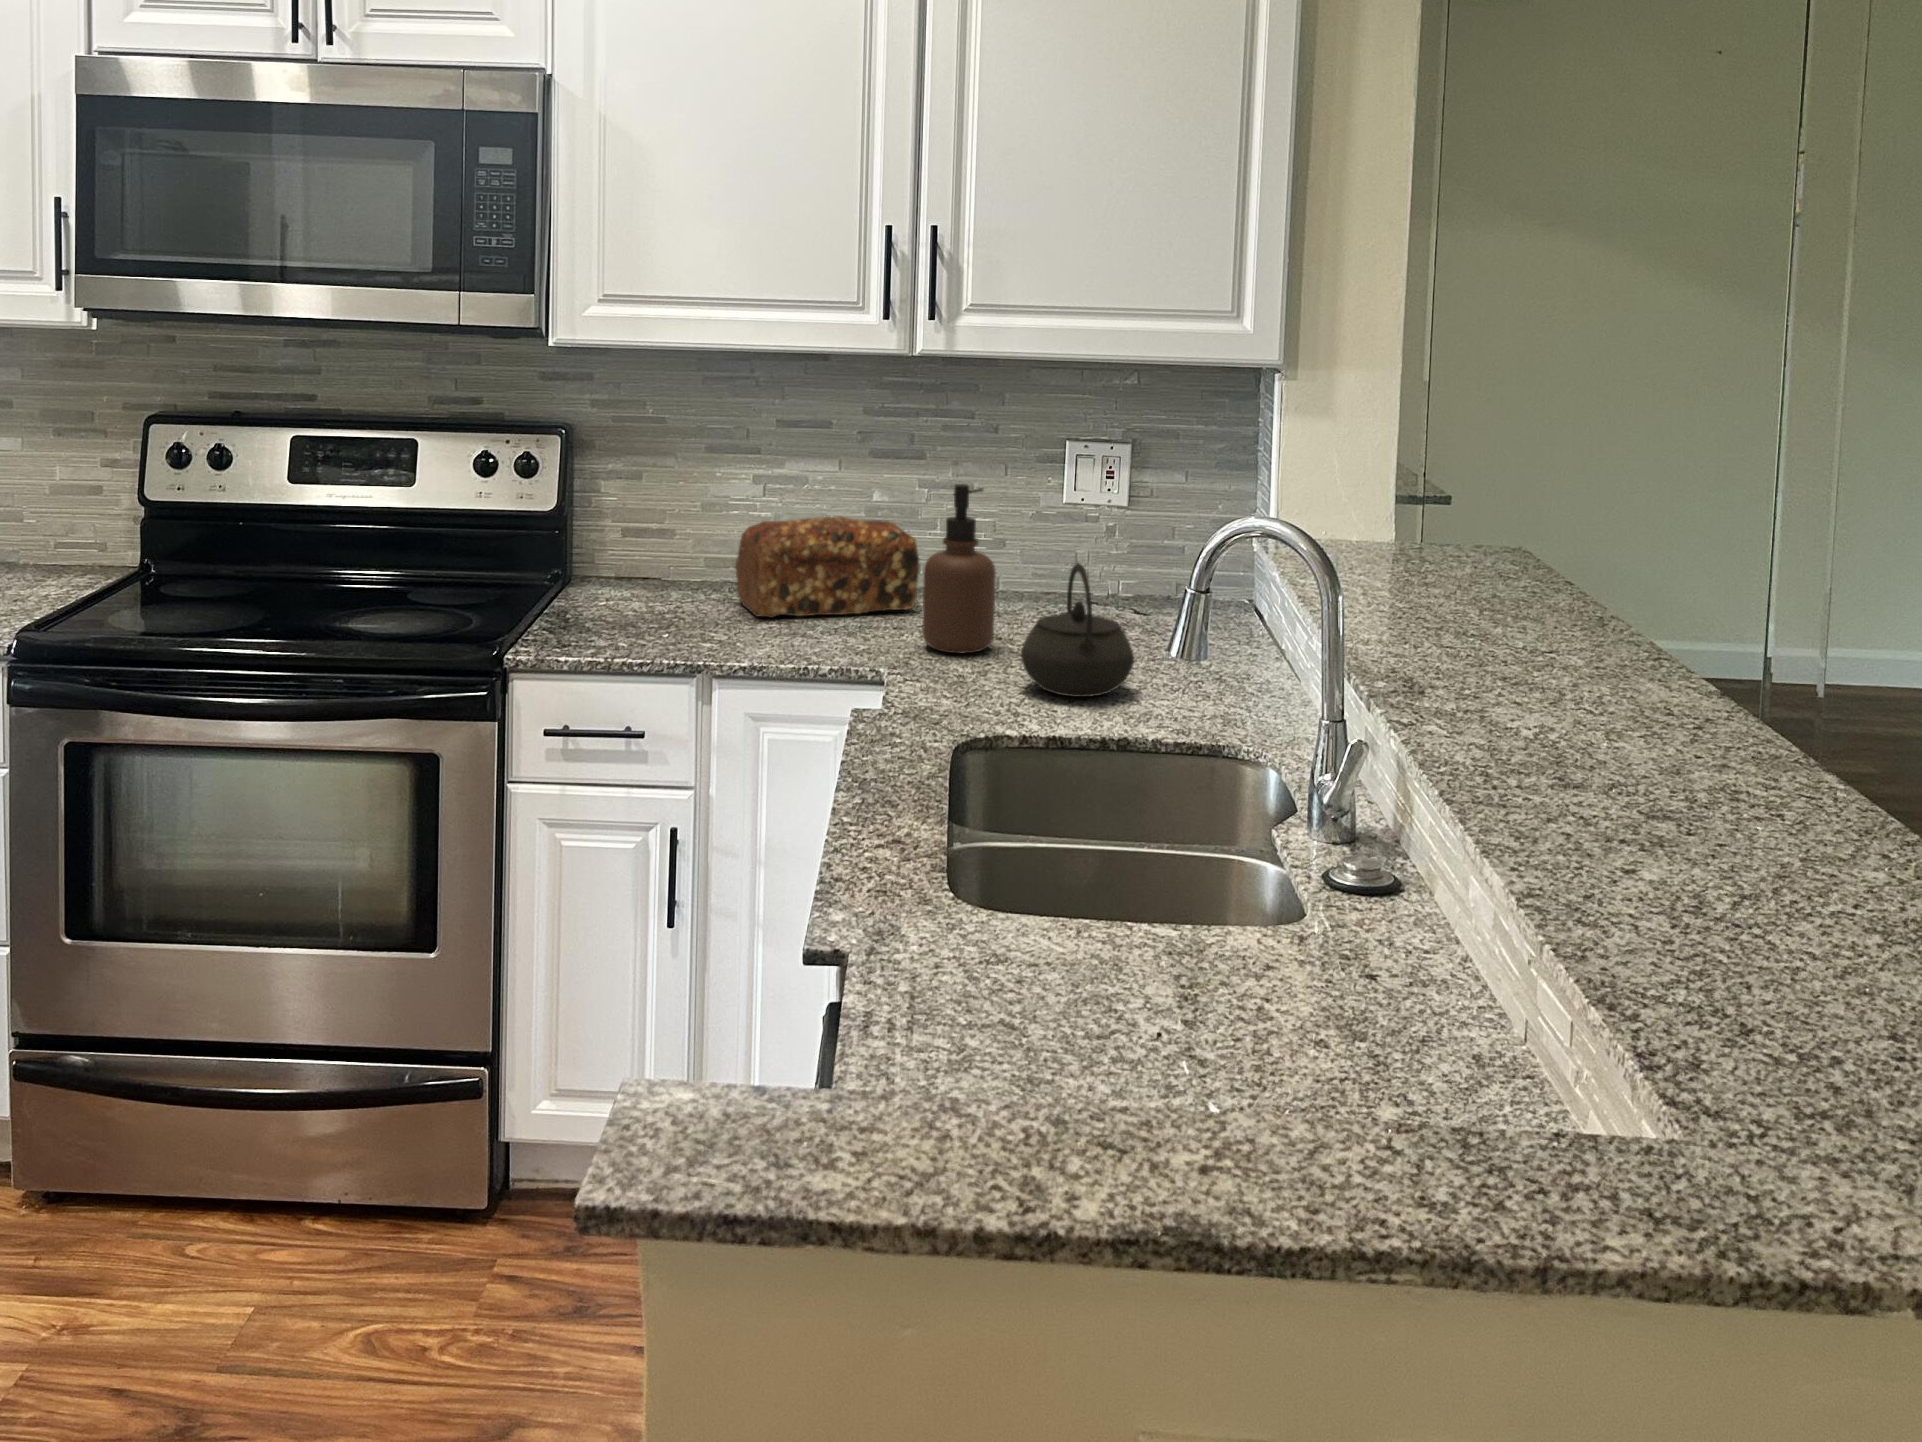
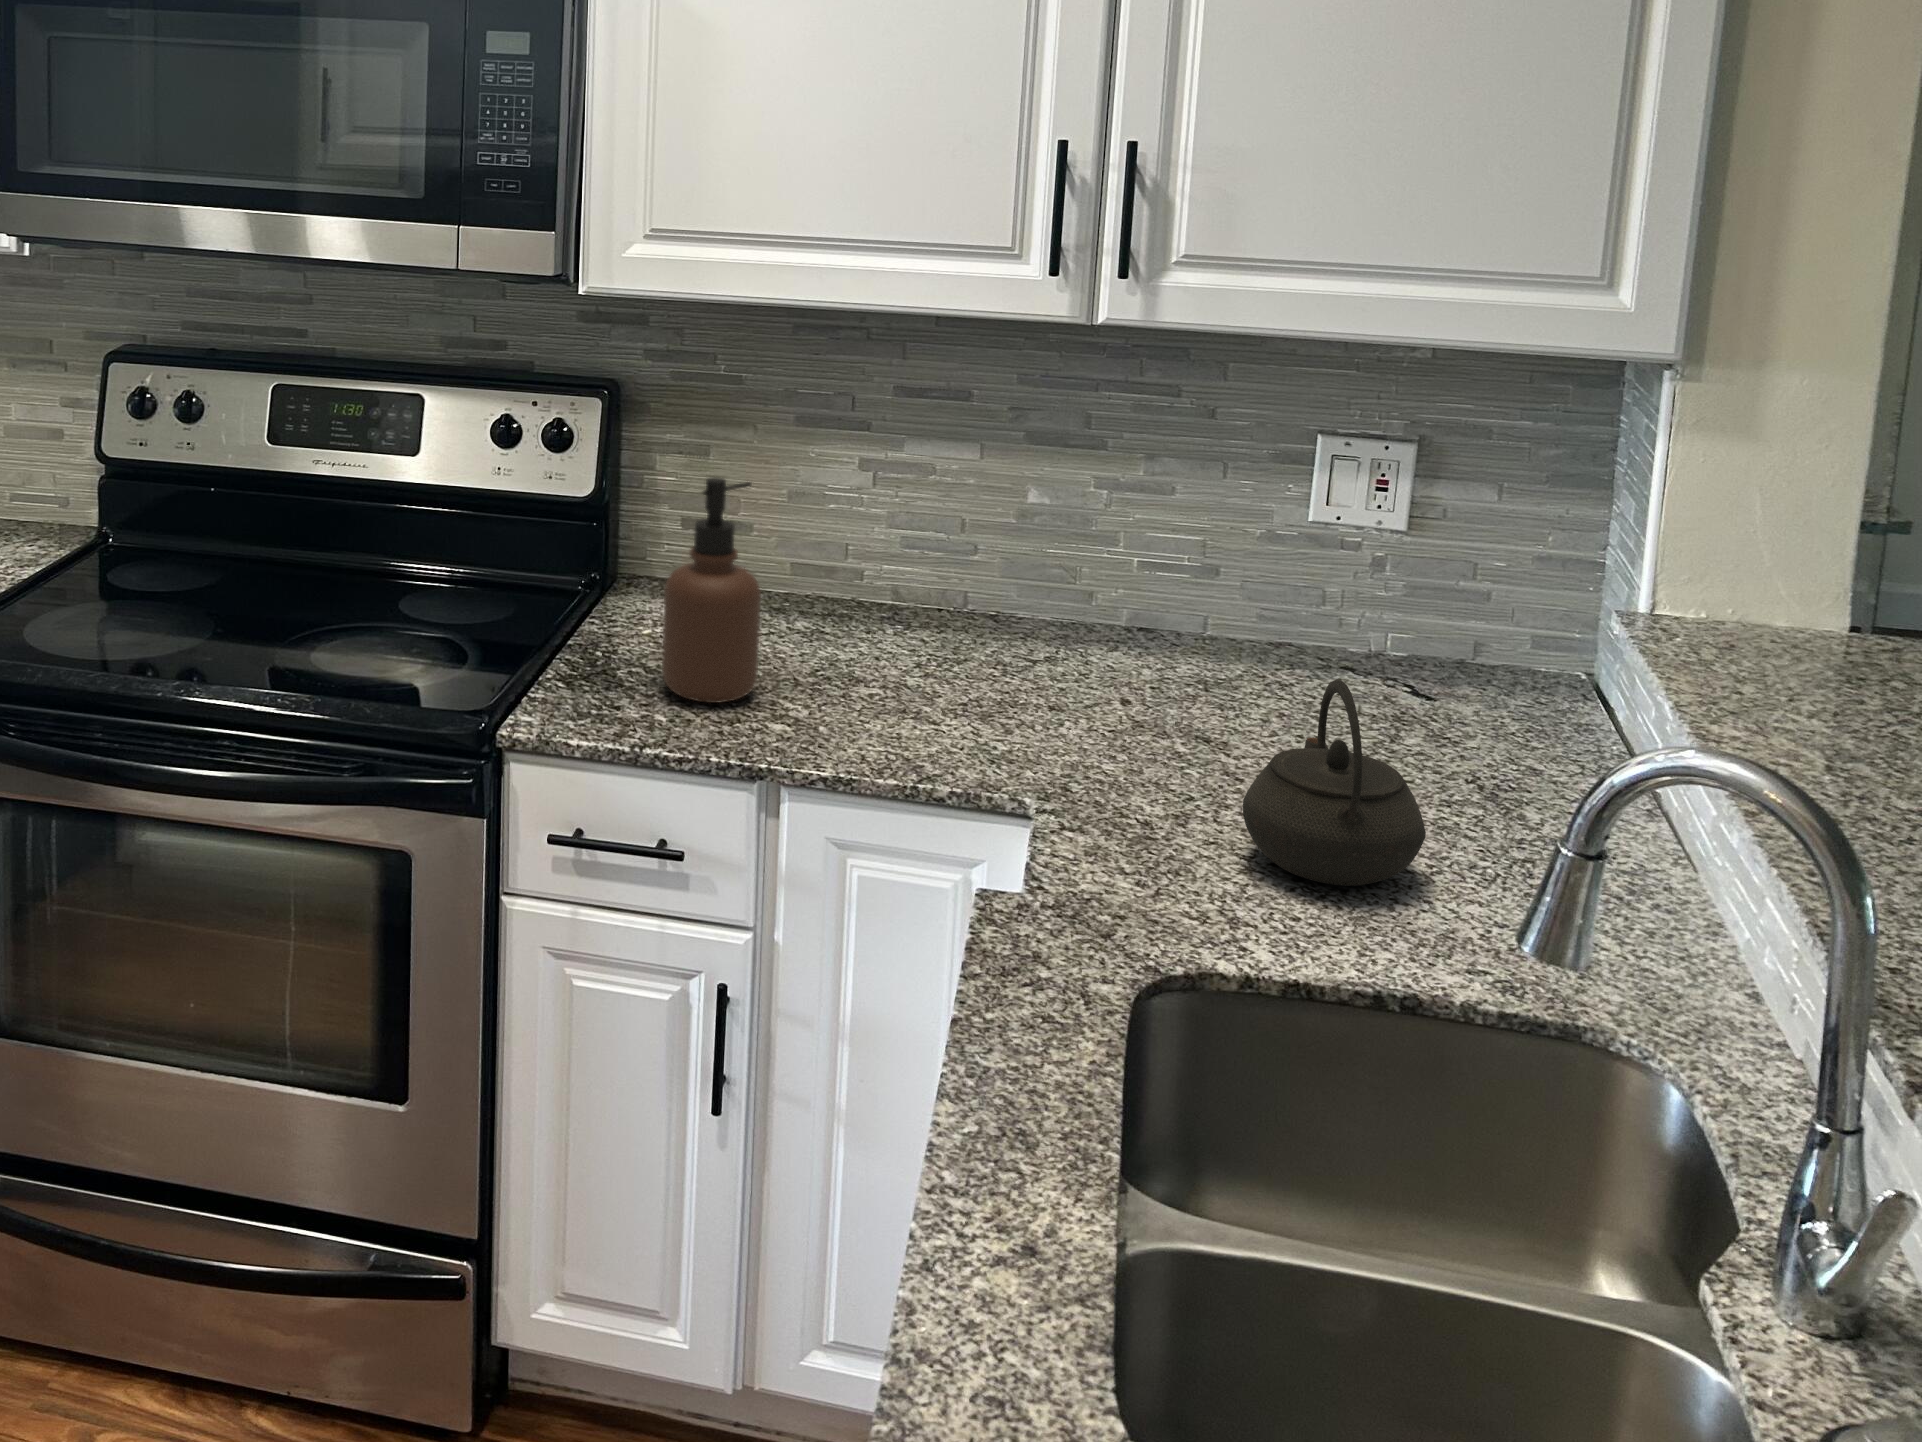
soap dispenser: present [922,484,996,653] -> present [662,477,761,703]
bread loaf: present [735,517,919,618] -> none [829,535,1092,678]

